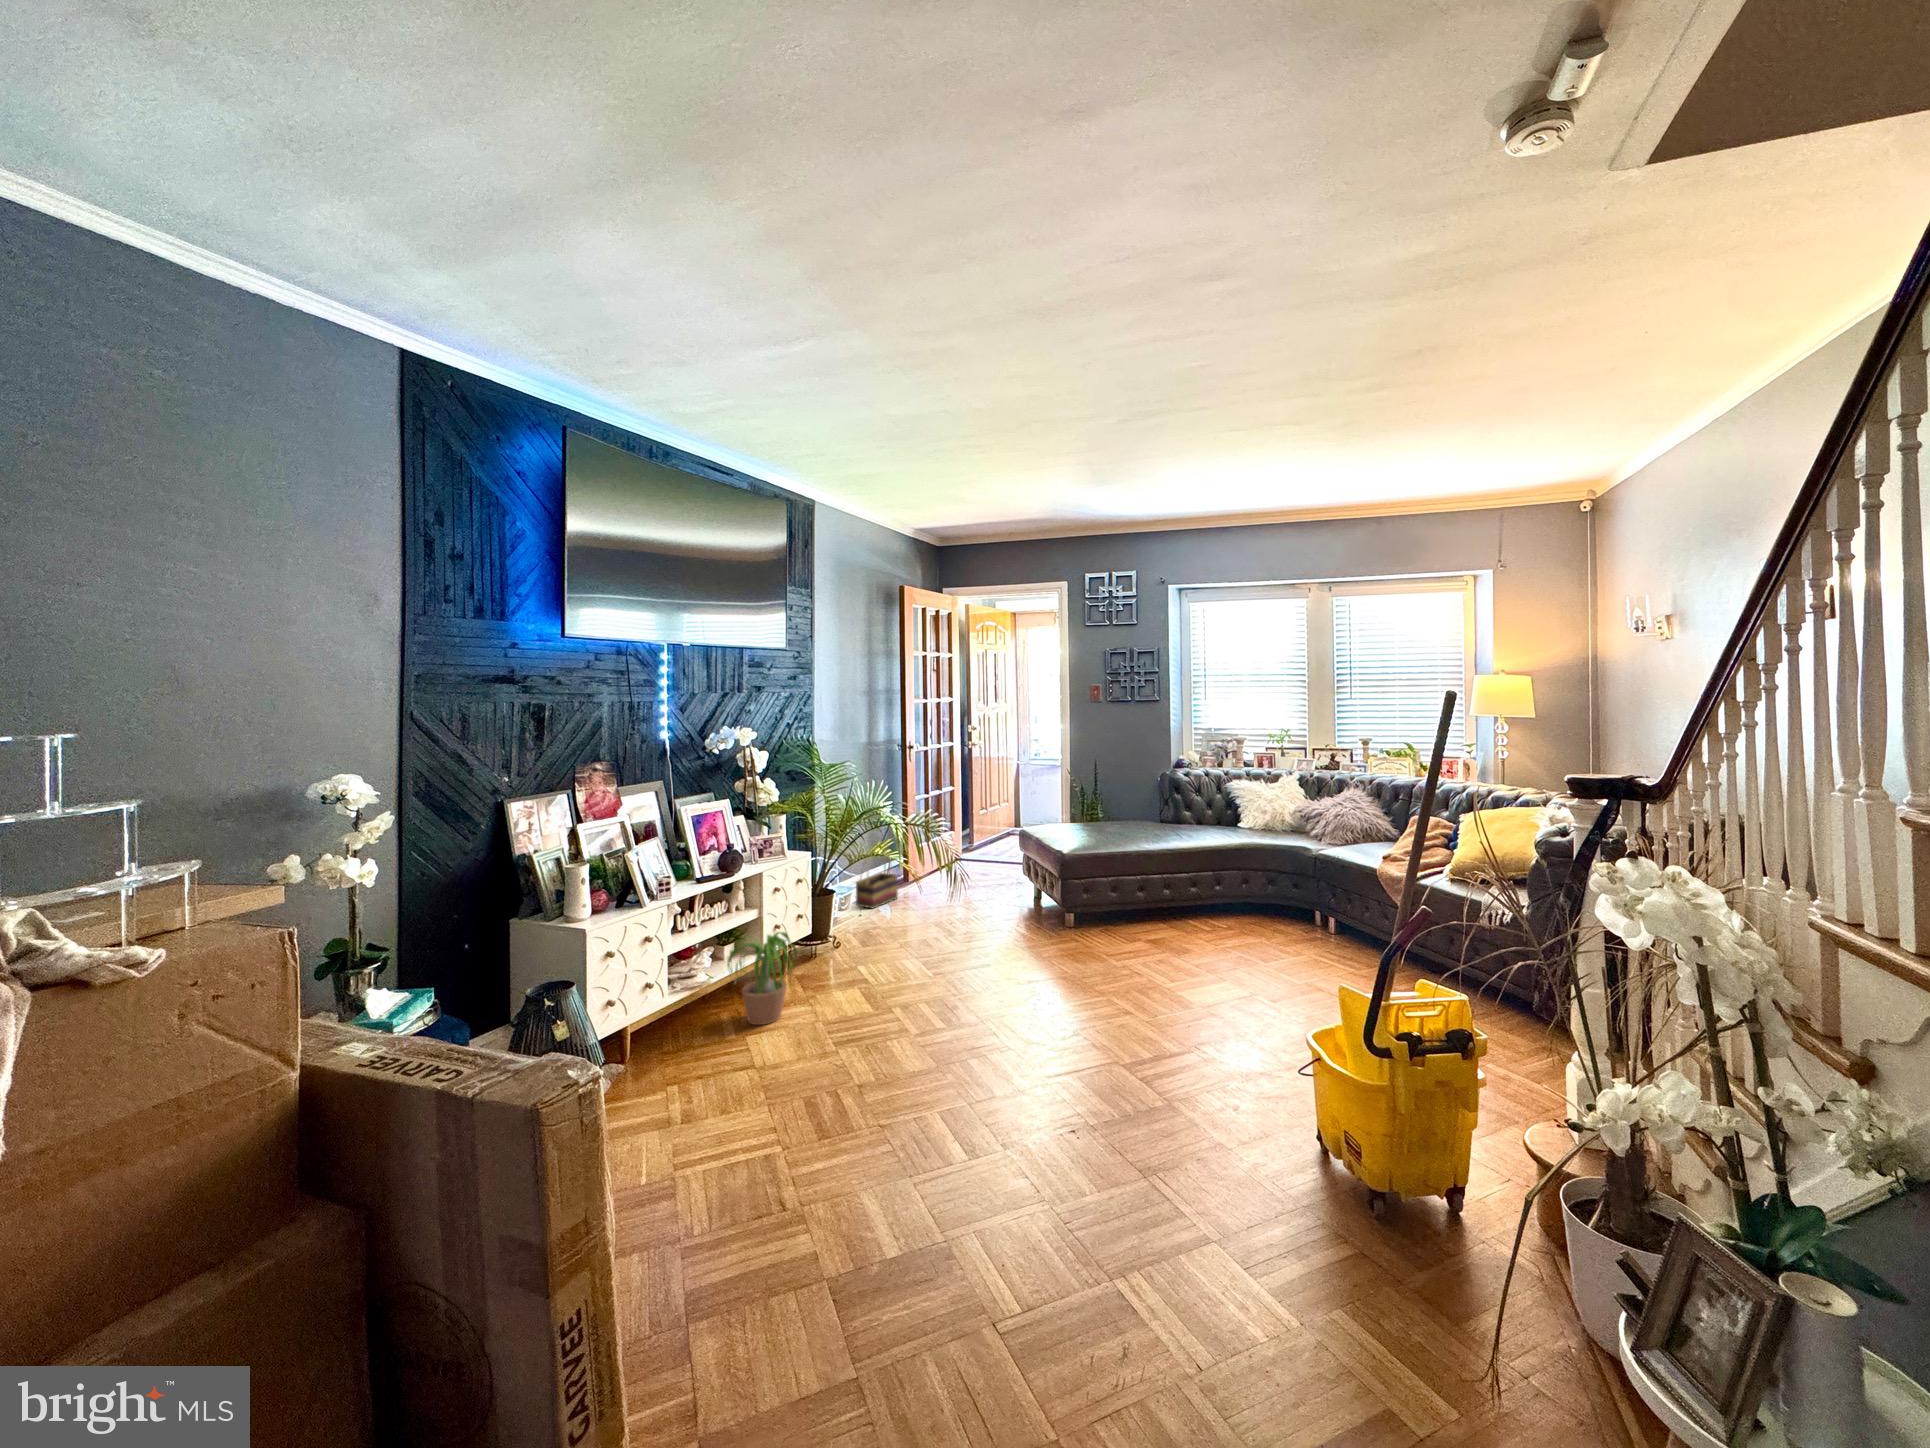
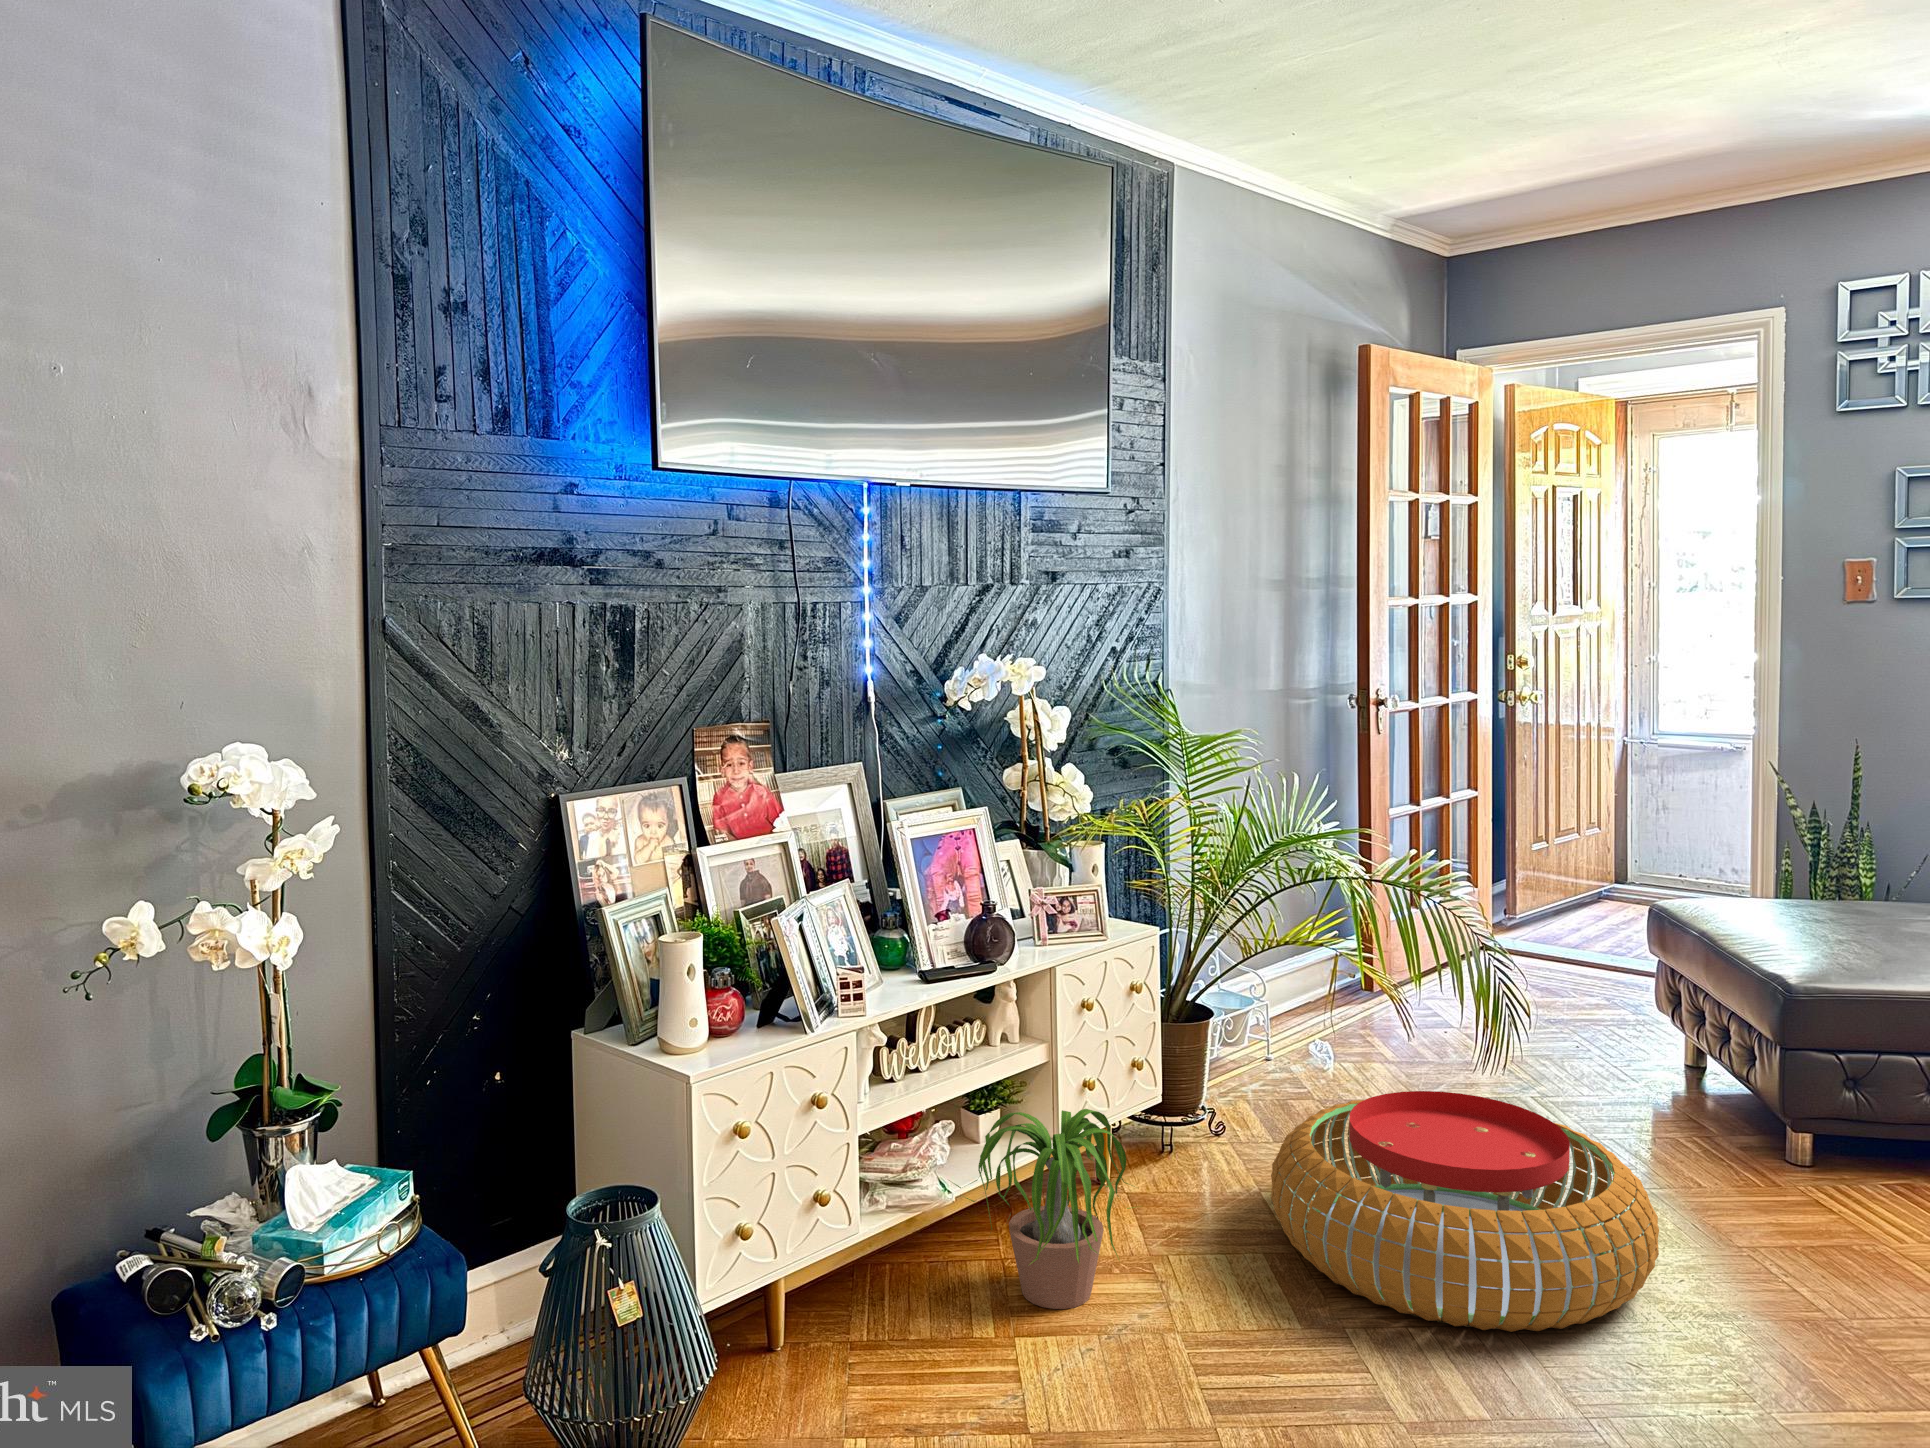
basket: present [856,852,898,908] -> none [1255,919,1350,1050]
pouf: none [862,908,1011,998] -> present [1271,1091,1659,1332]

